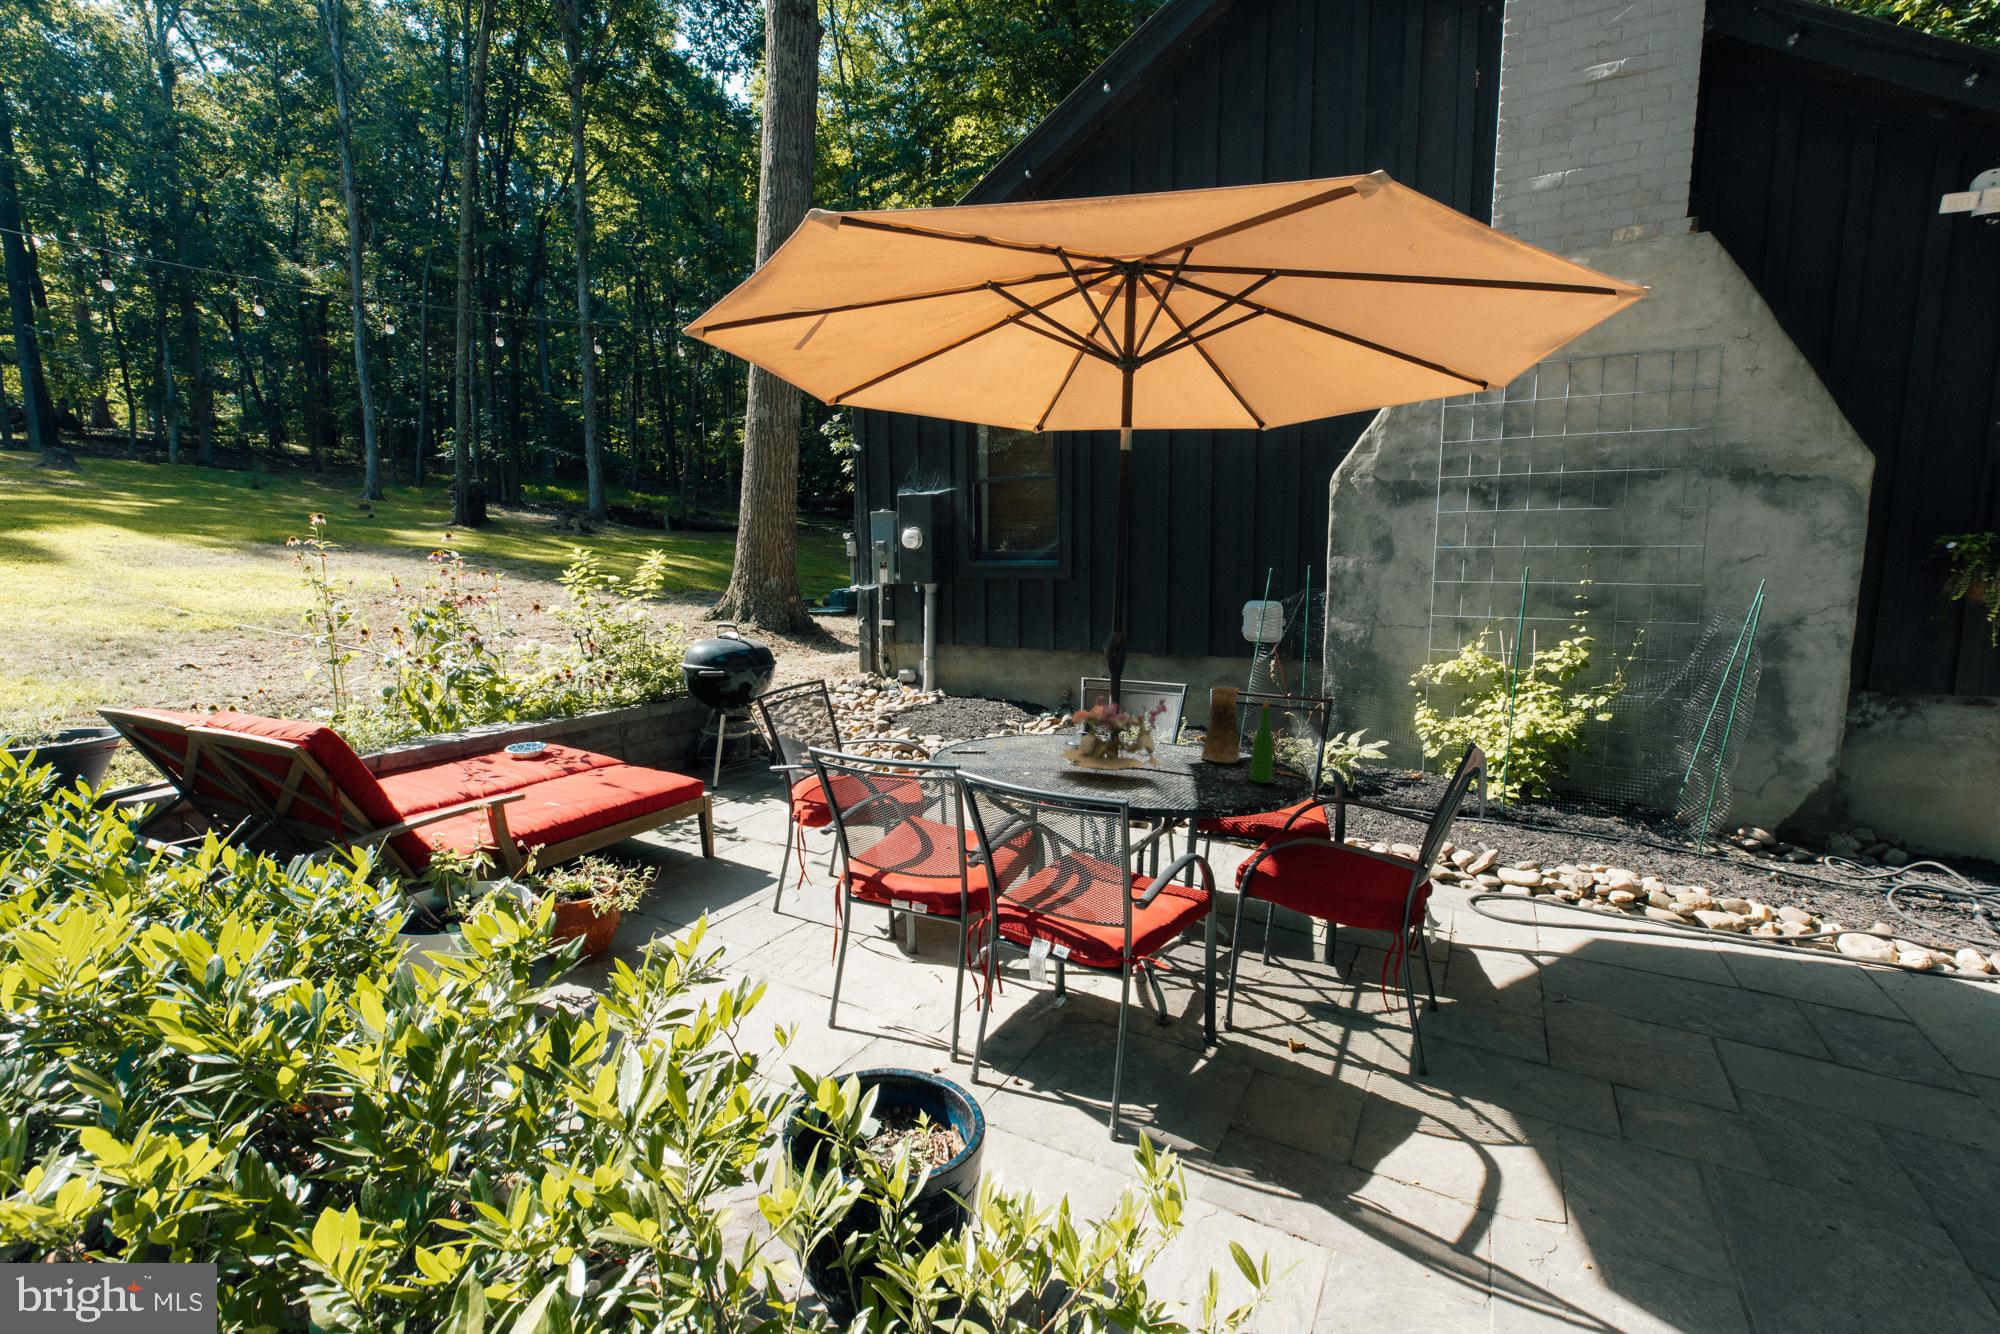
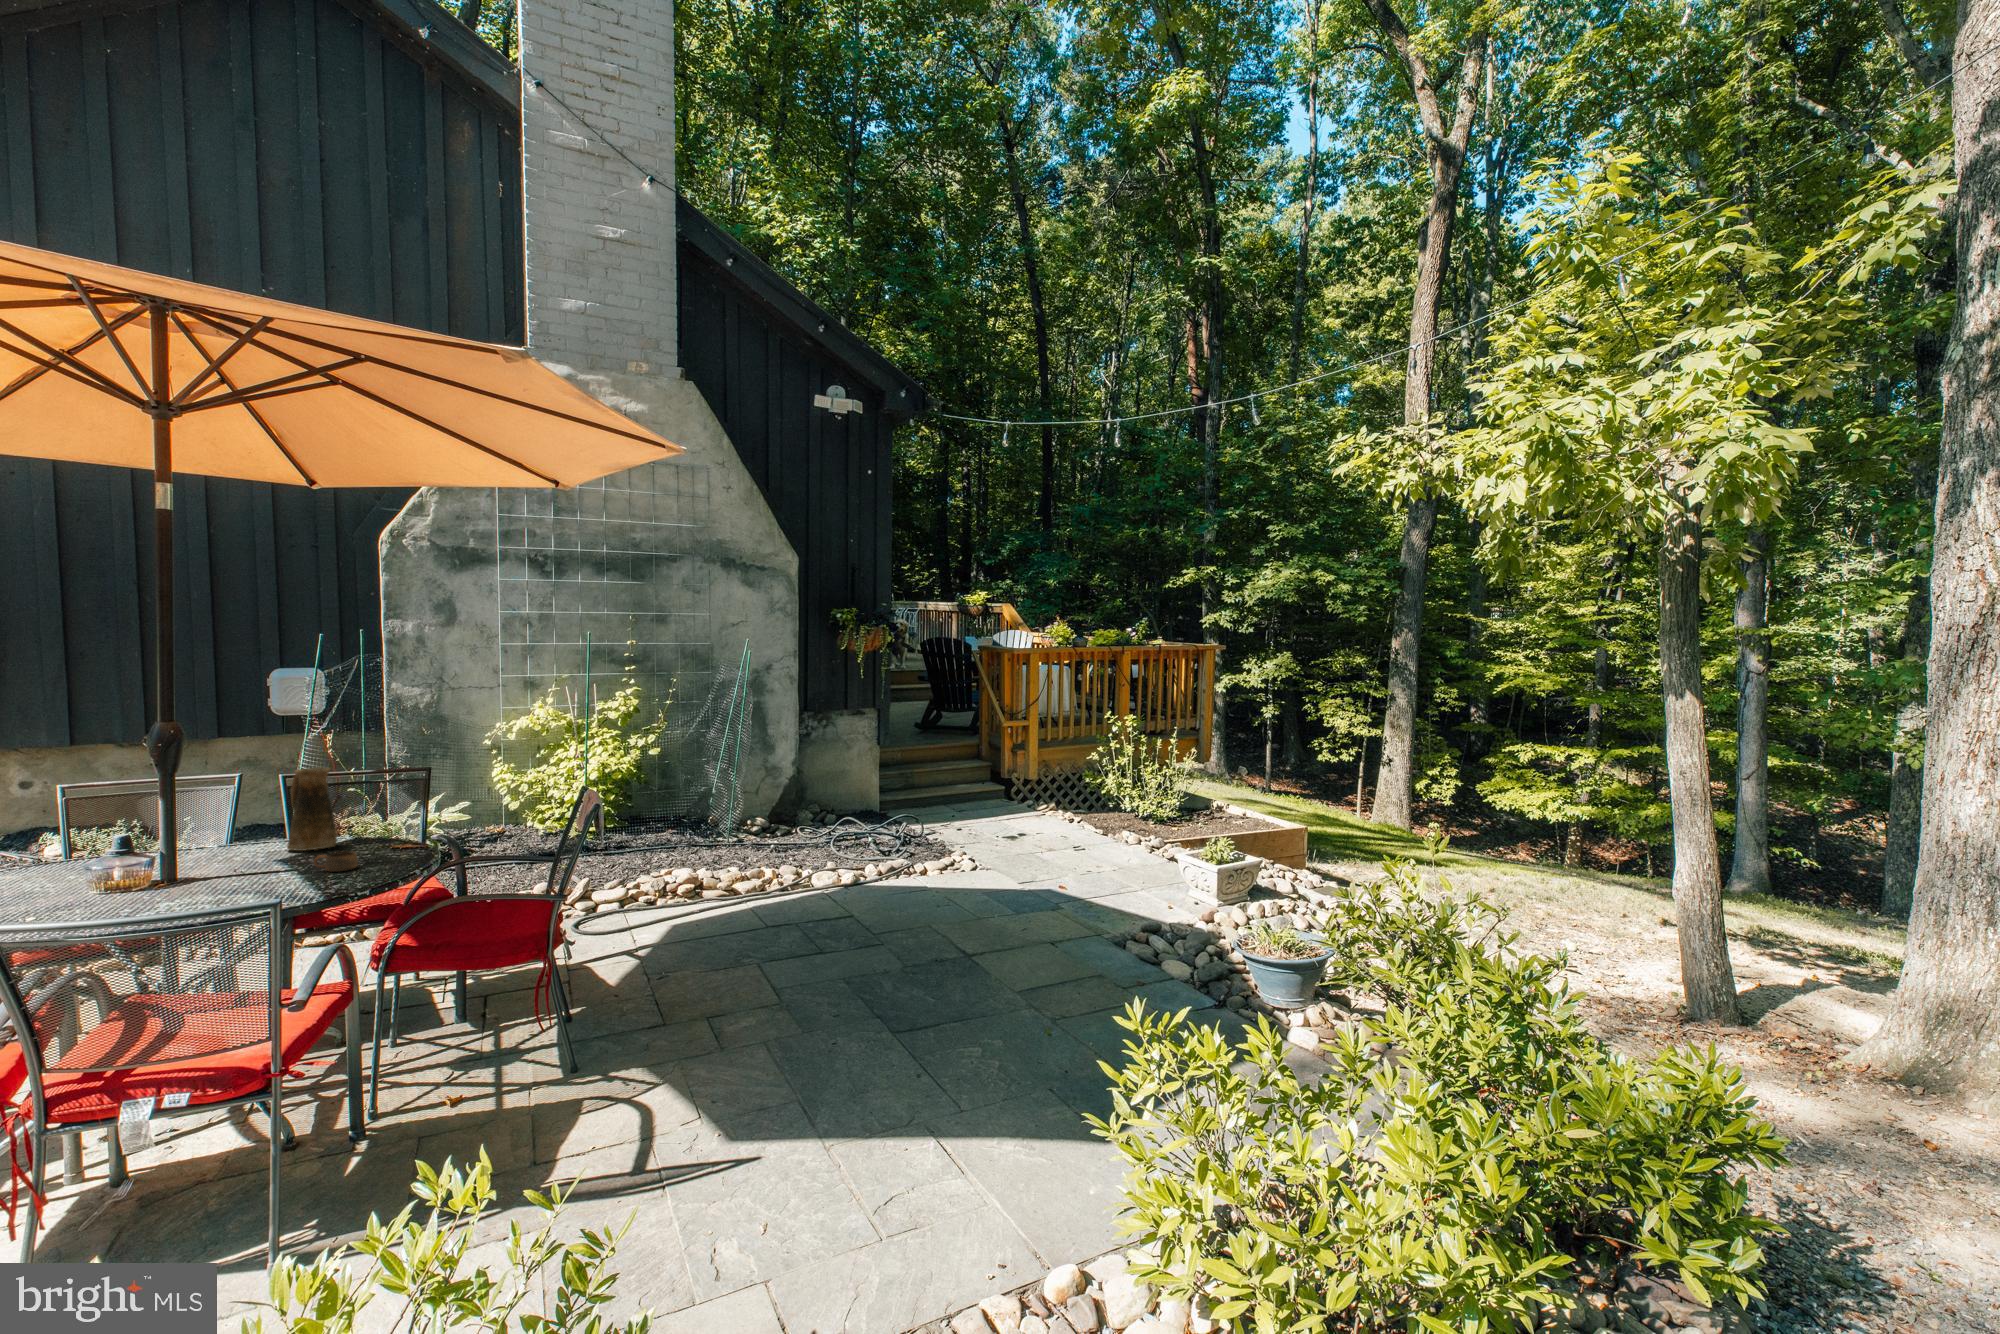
flower arrangement: present [1061,696,1167,771] -> none [89,787,255,894]
wine bottle: present [1250,700,1274,783] -> none [363,774,389,859]
cup: none [1207,769,1241,789] -> present [314,851,358,872]

